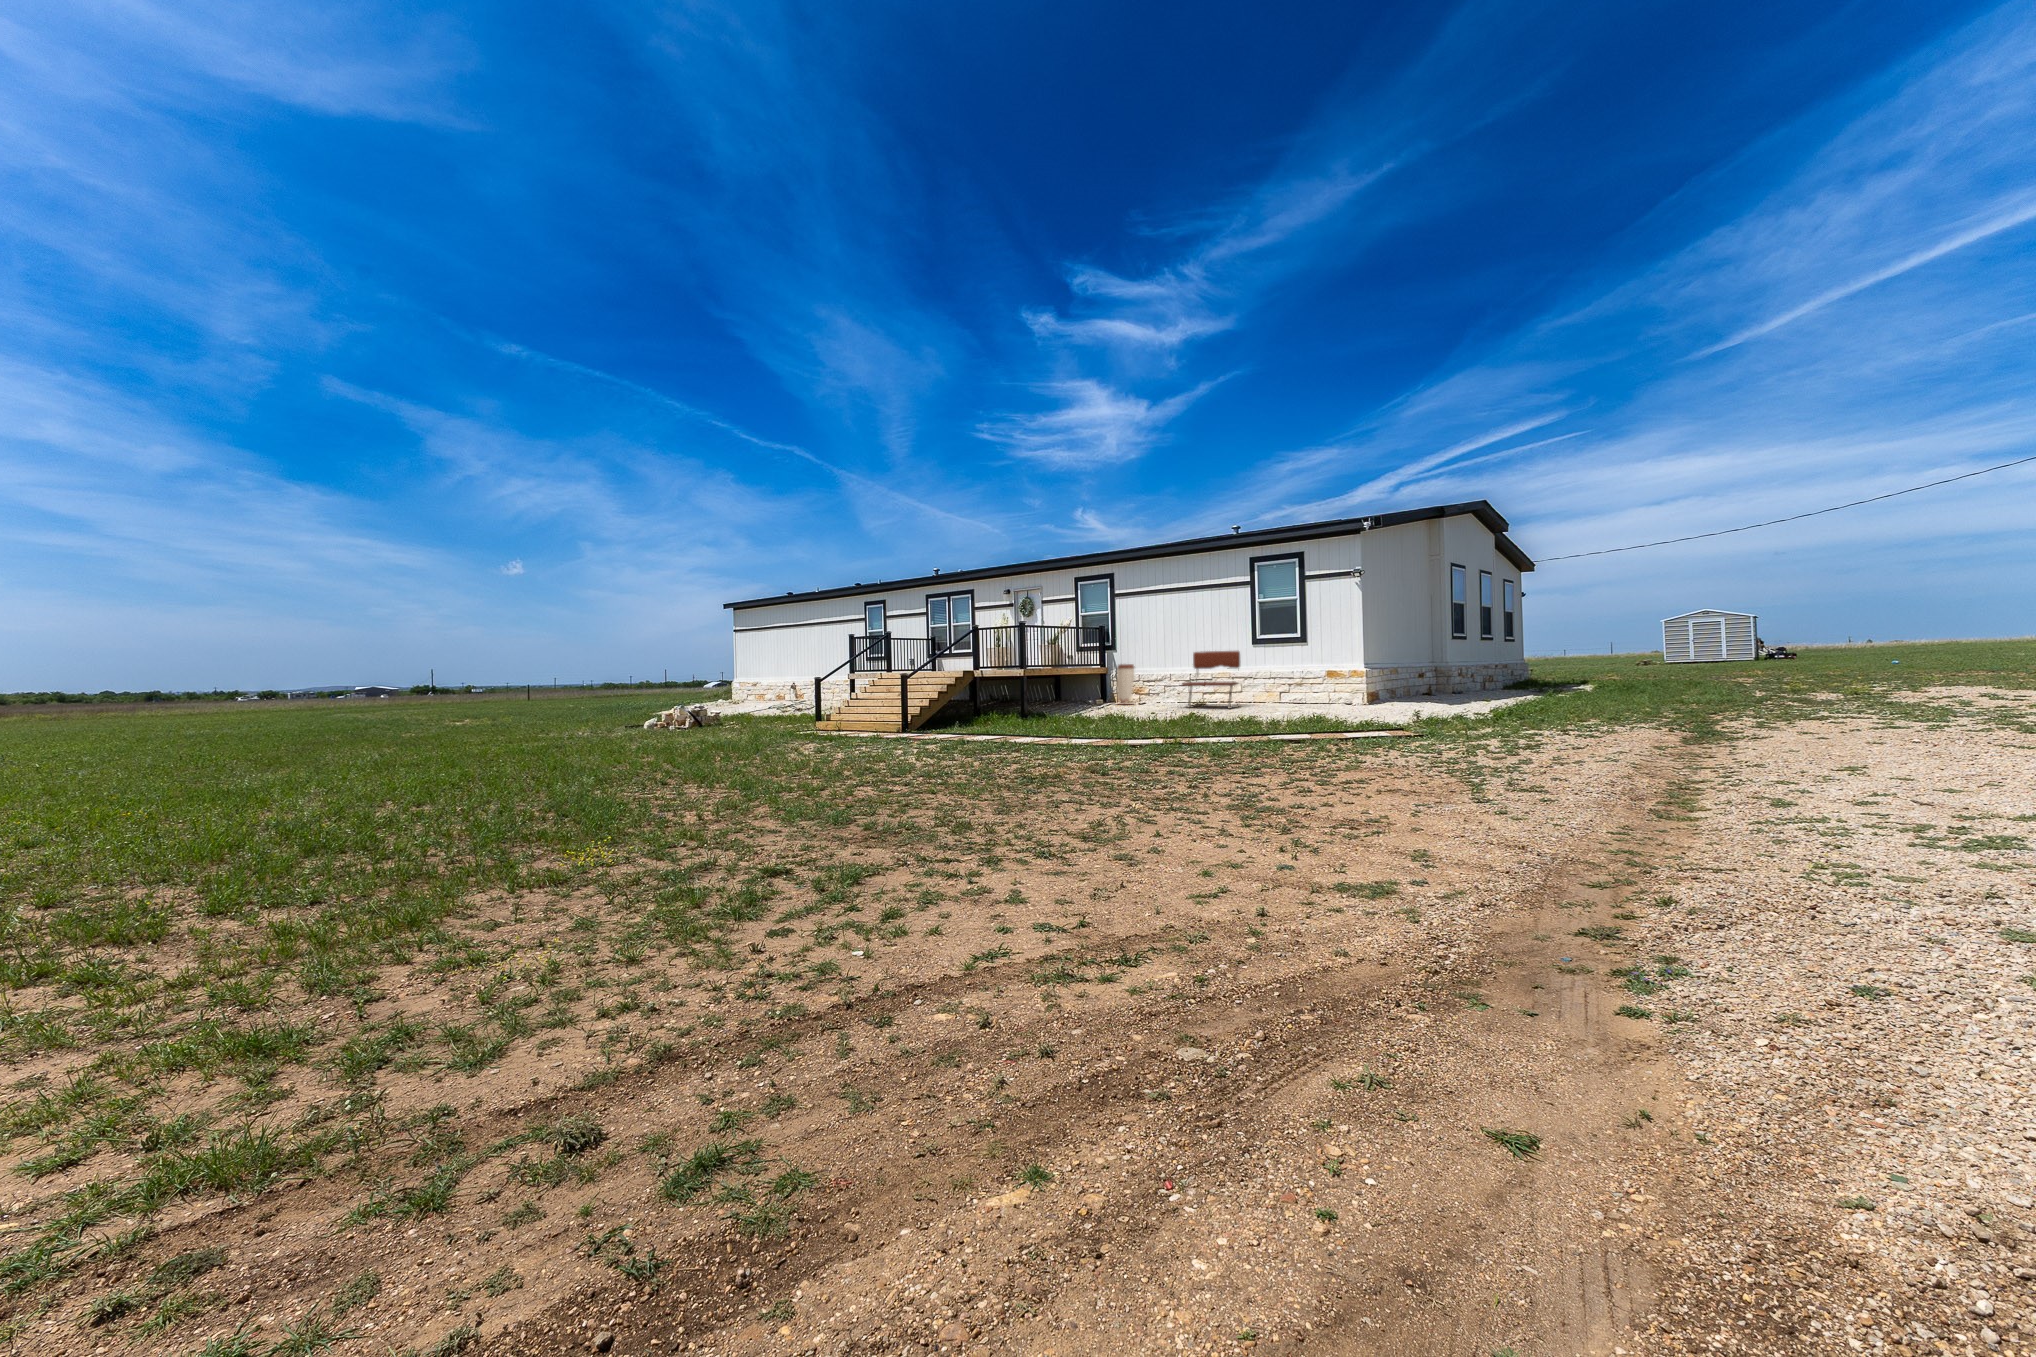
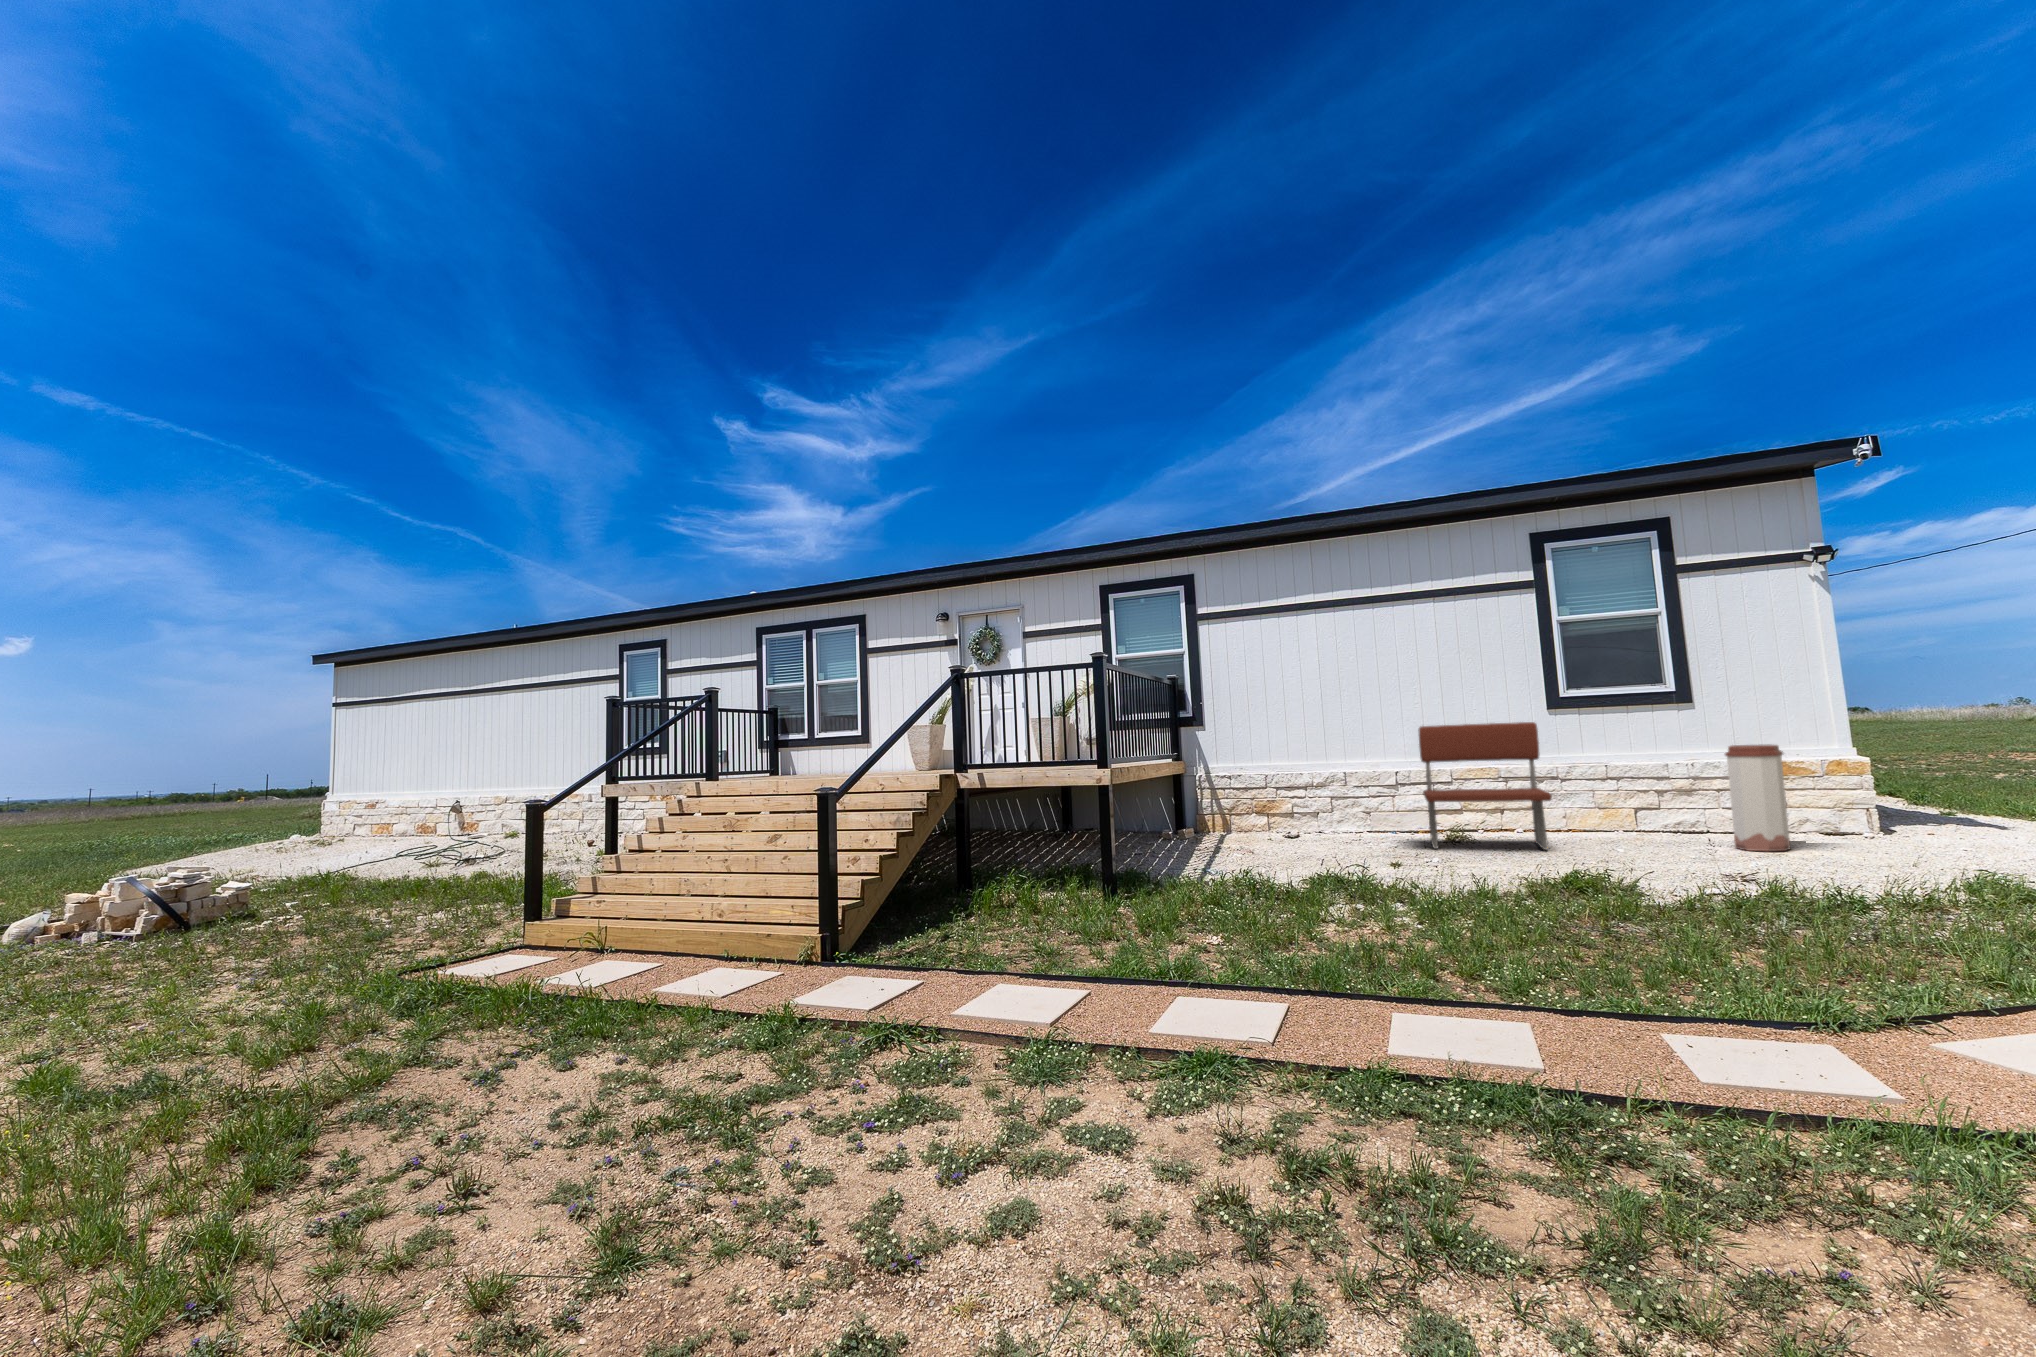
trash can: present [1117,664,1134,705] -> present [1725,745,1790,851]

